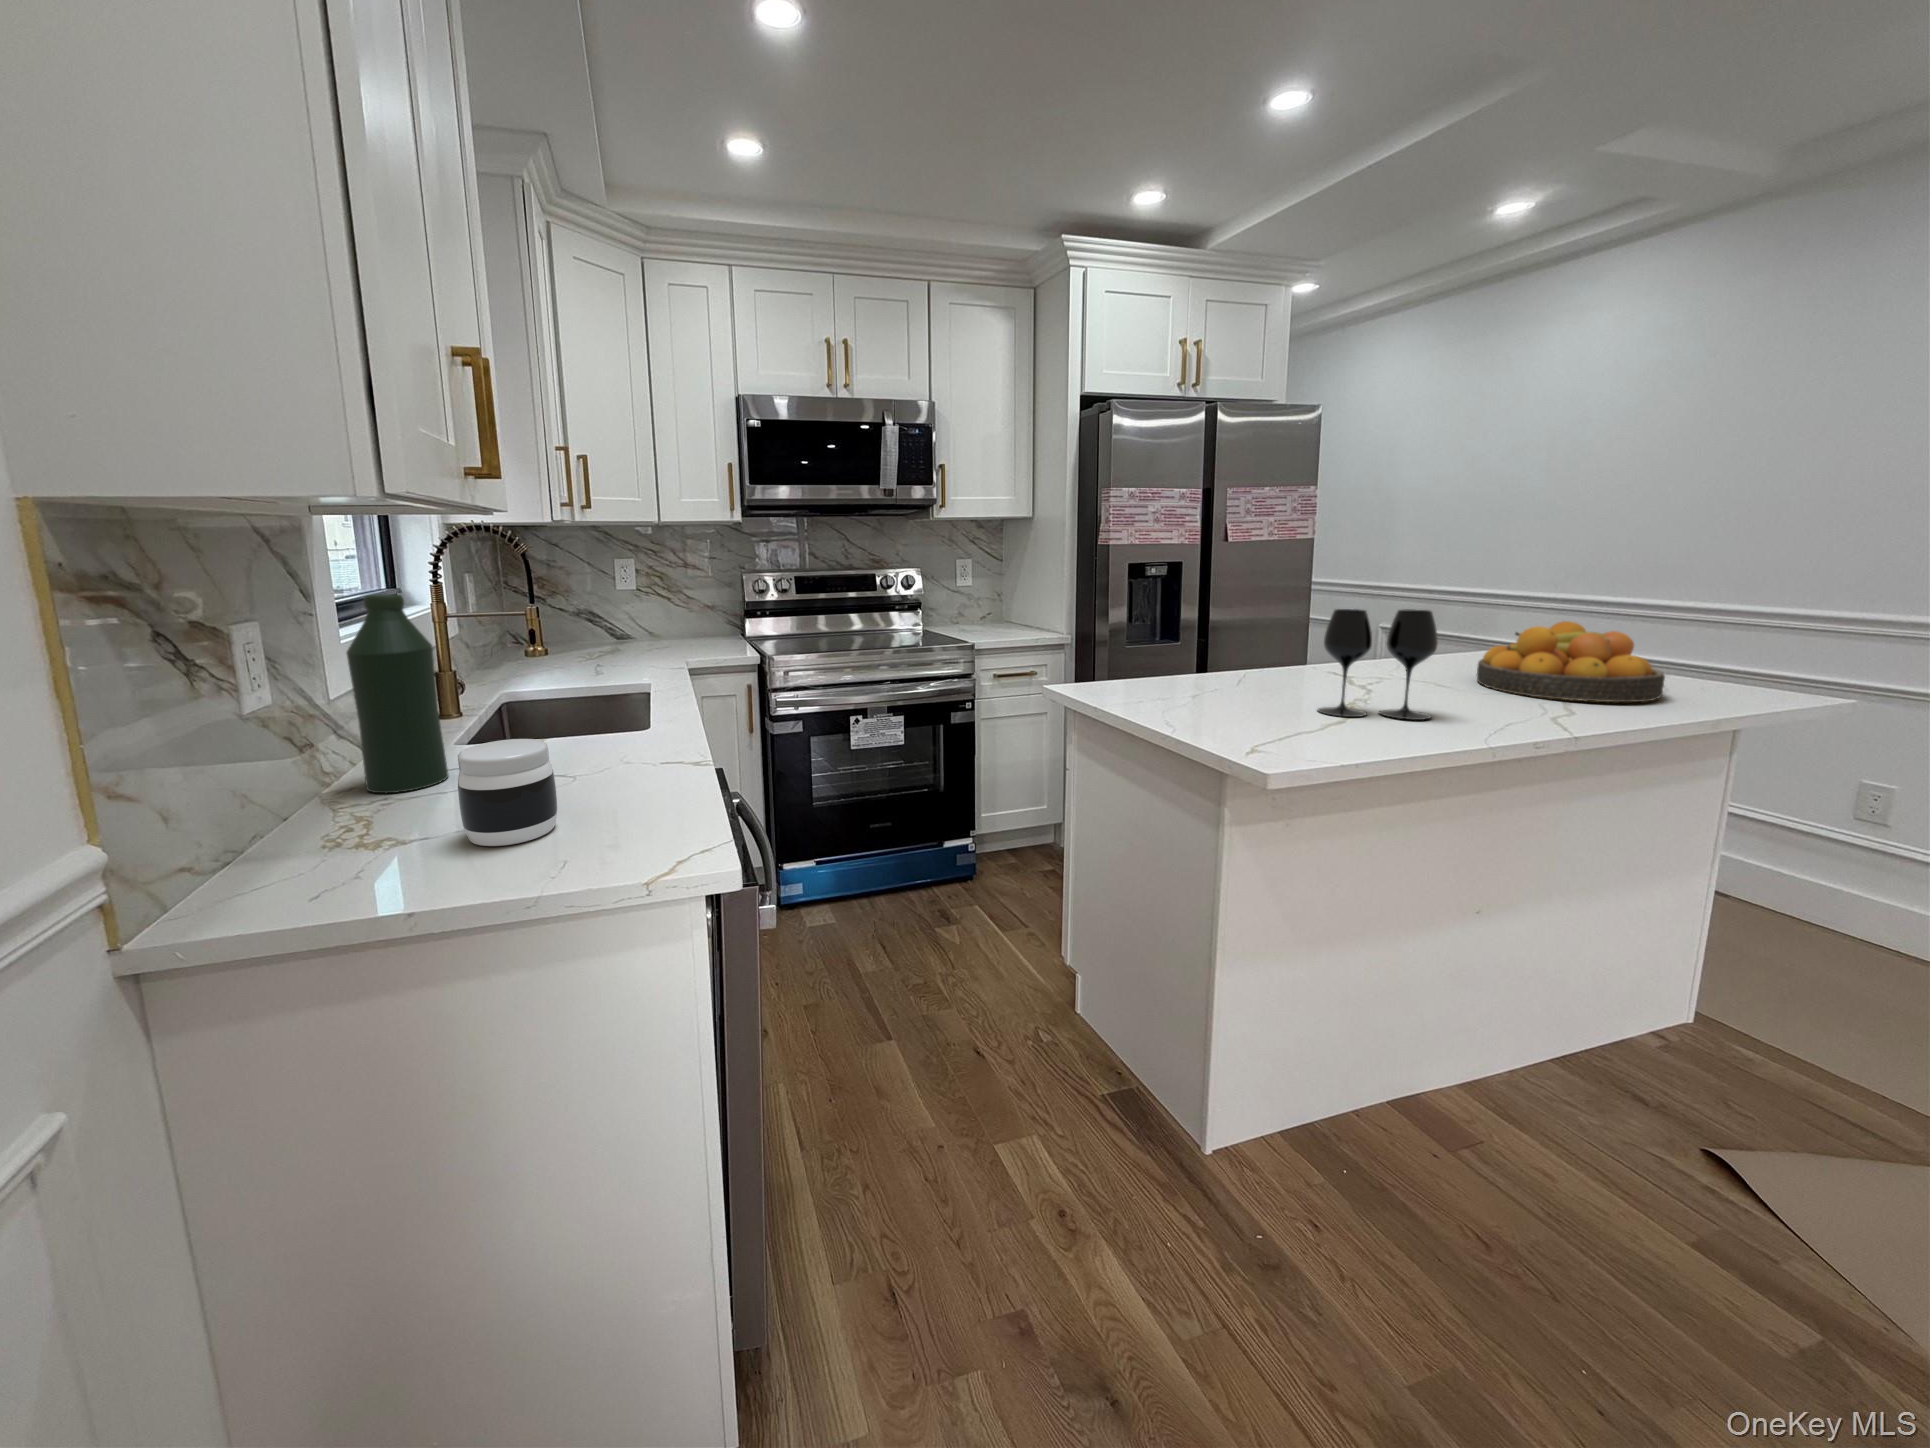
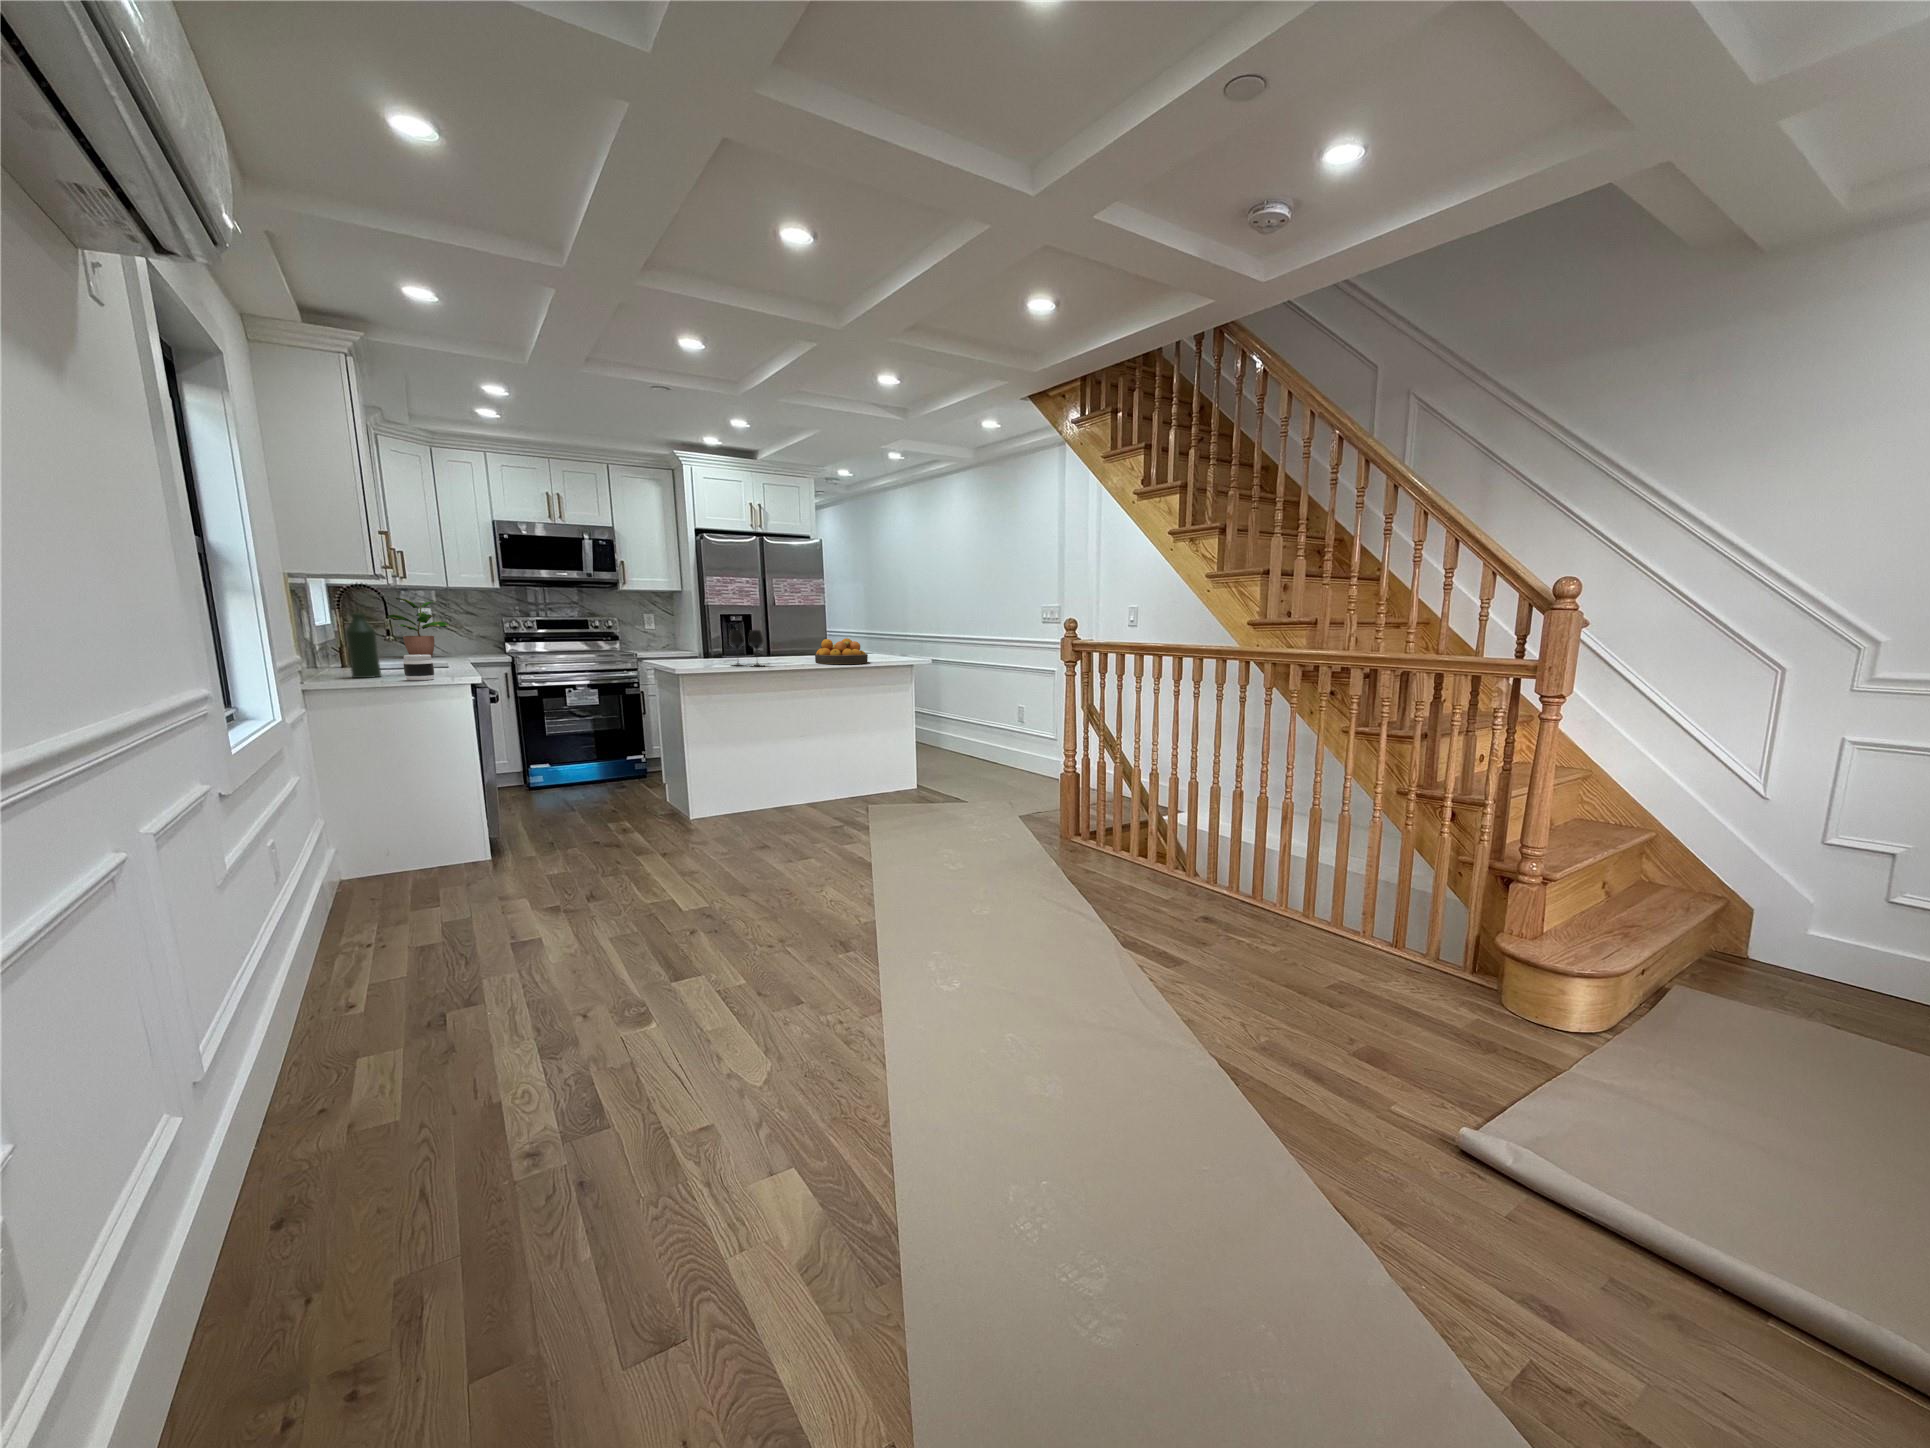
potted plant: none [564,545,659,652] -> present [387,598,450,657]

